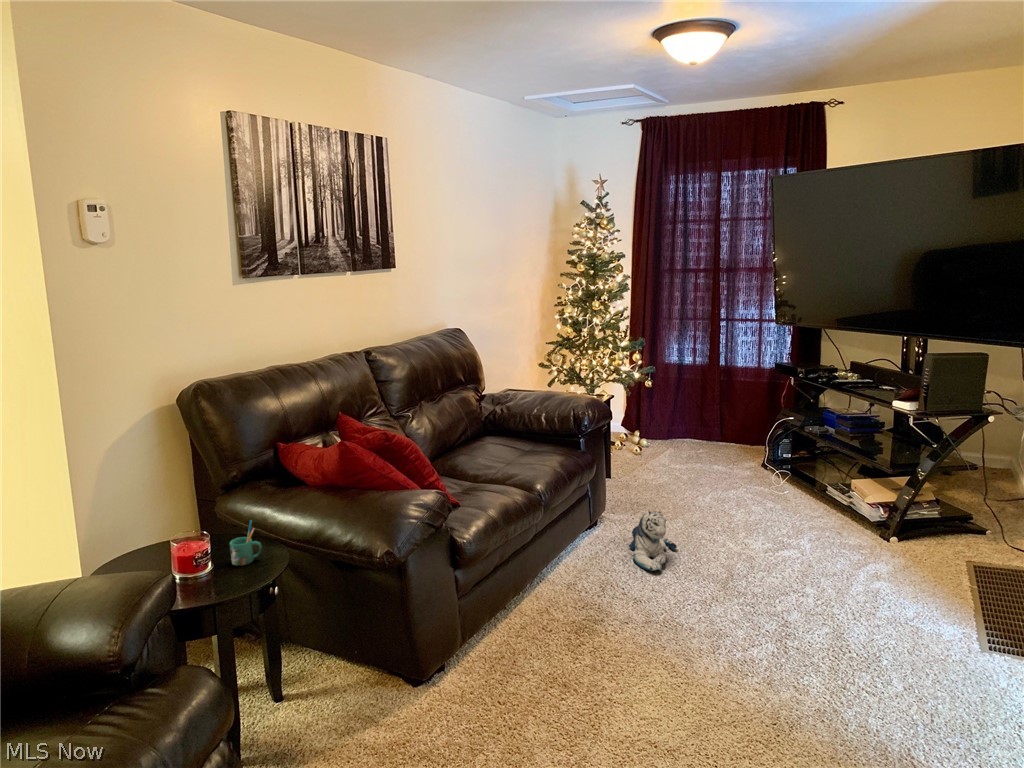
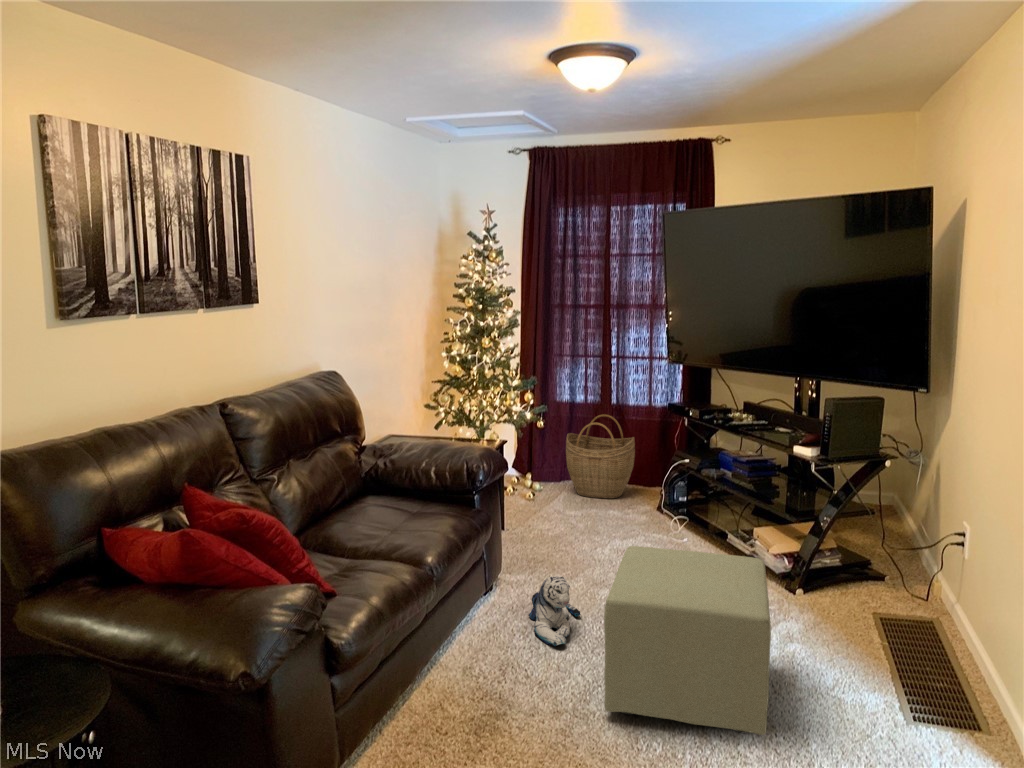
woven basket: none [673,374,740,454] -> present [566,415,635,499]
ottoman: none [692,484,850,650] -> present [604,546,771,735]
mug: present [230,520,262,566] -> none [28,641,75,703]

